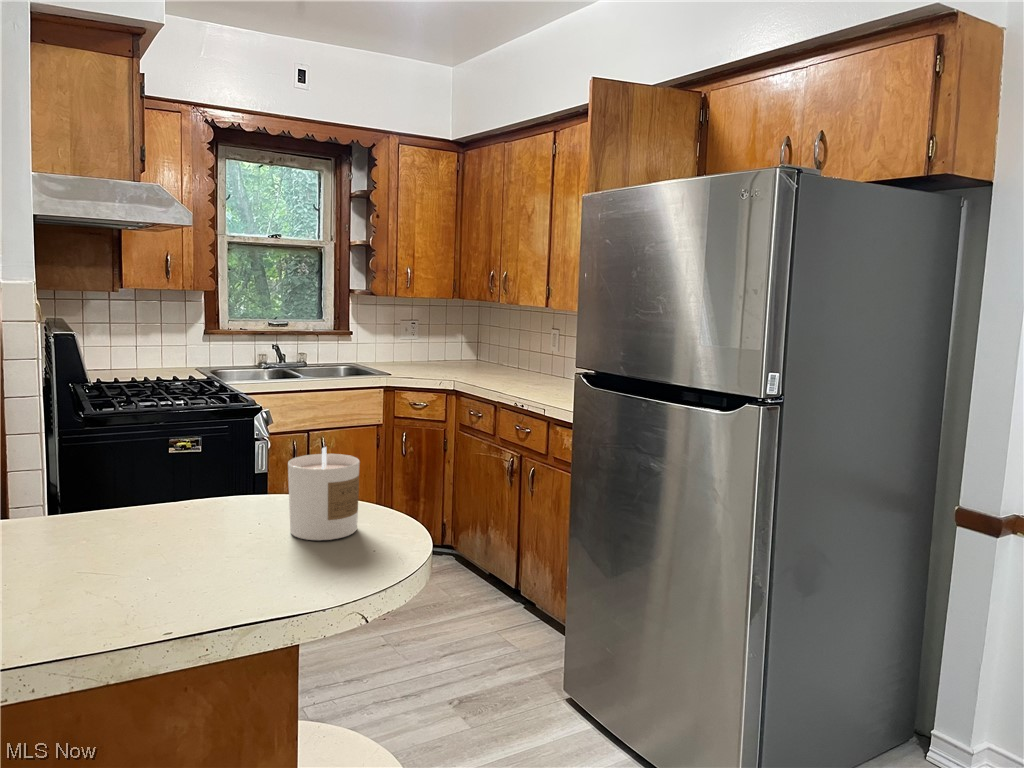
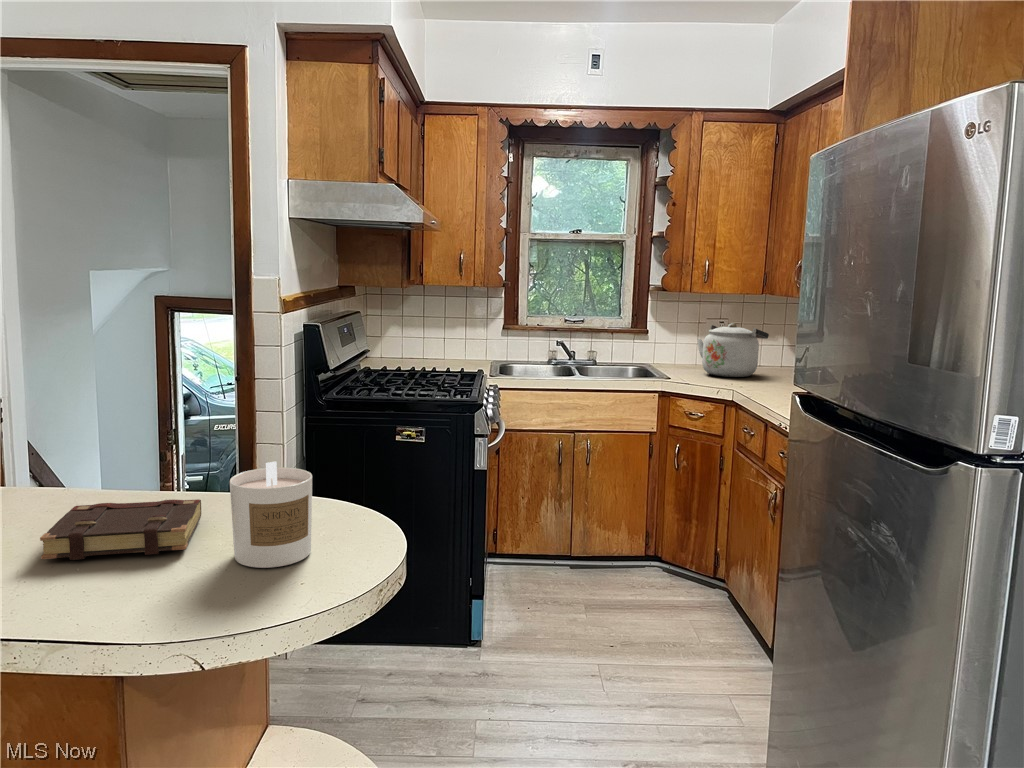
kettle: none [400,324,460,371] -> present [697,323,769,377]
book: none [81,501,249,570] -> present [40,499,201,560]

